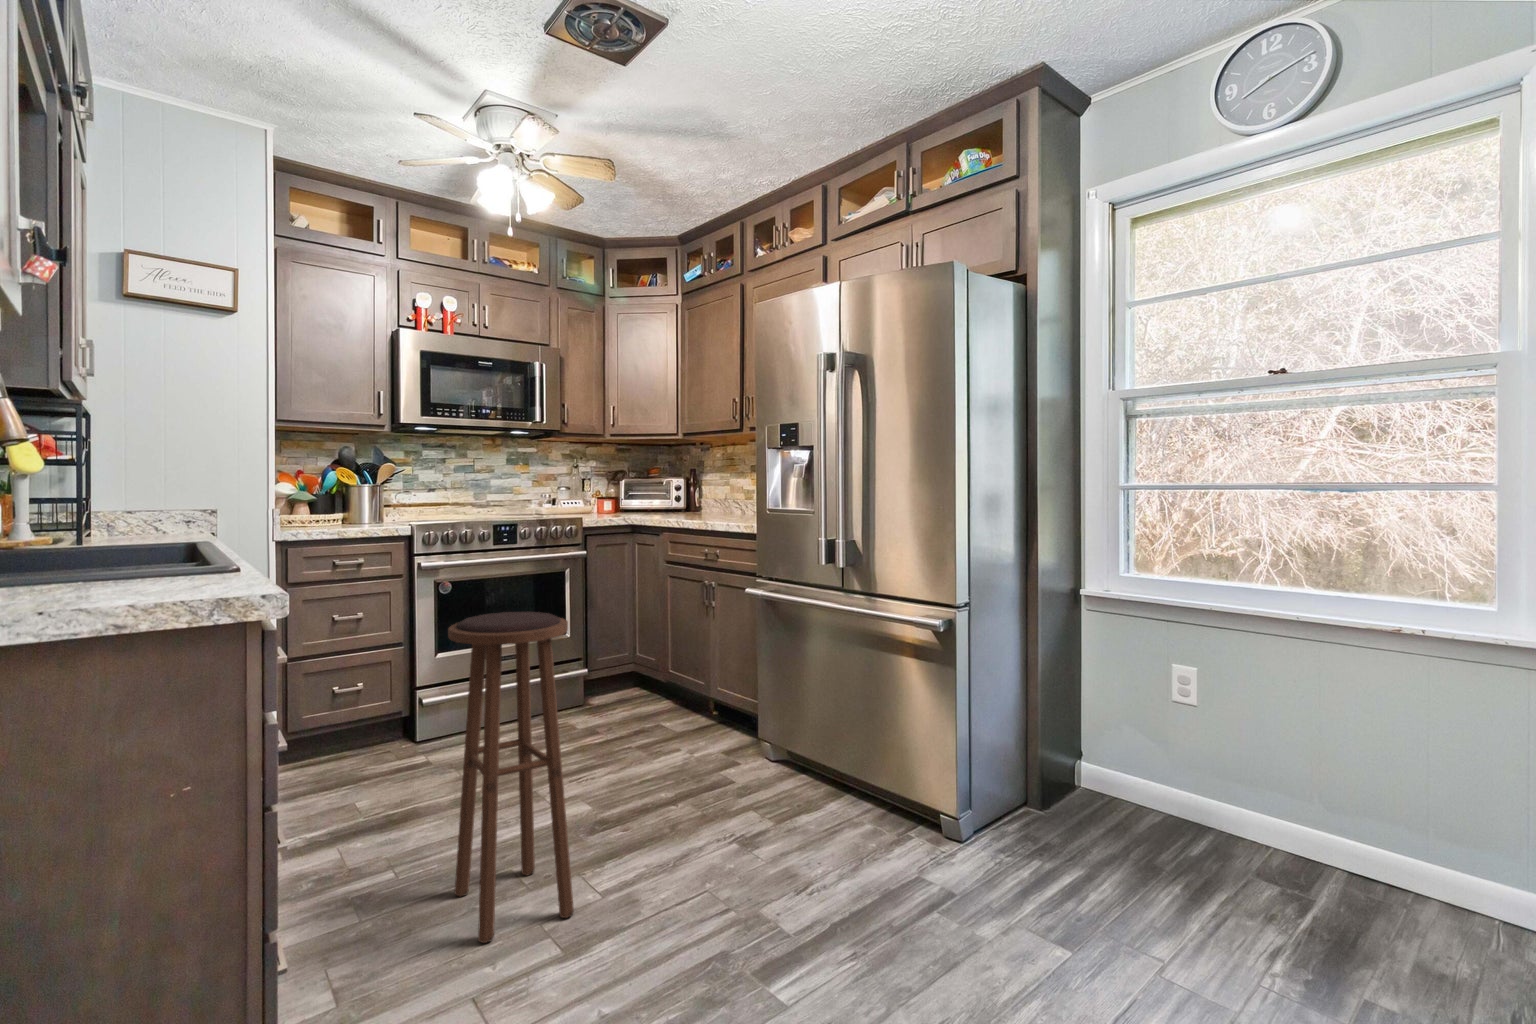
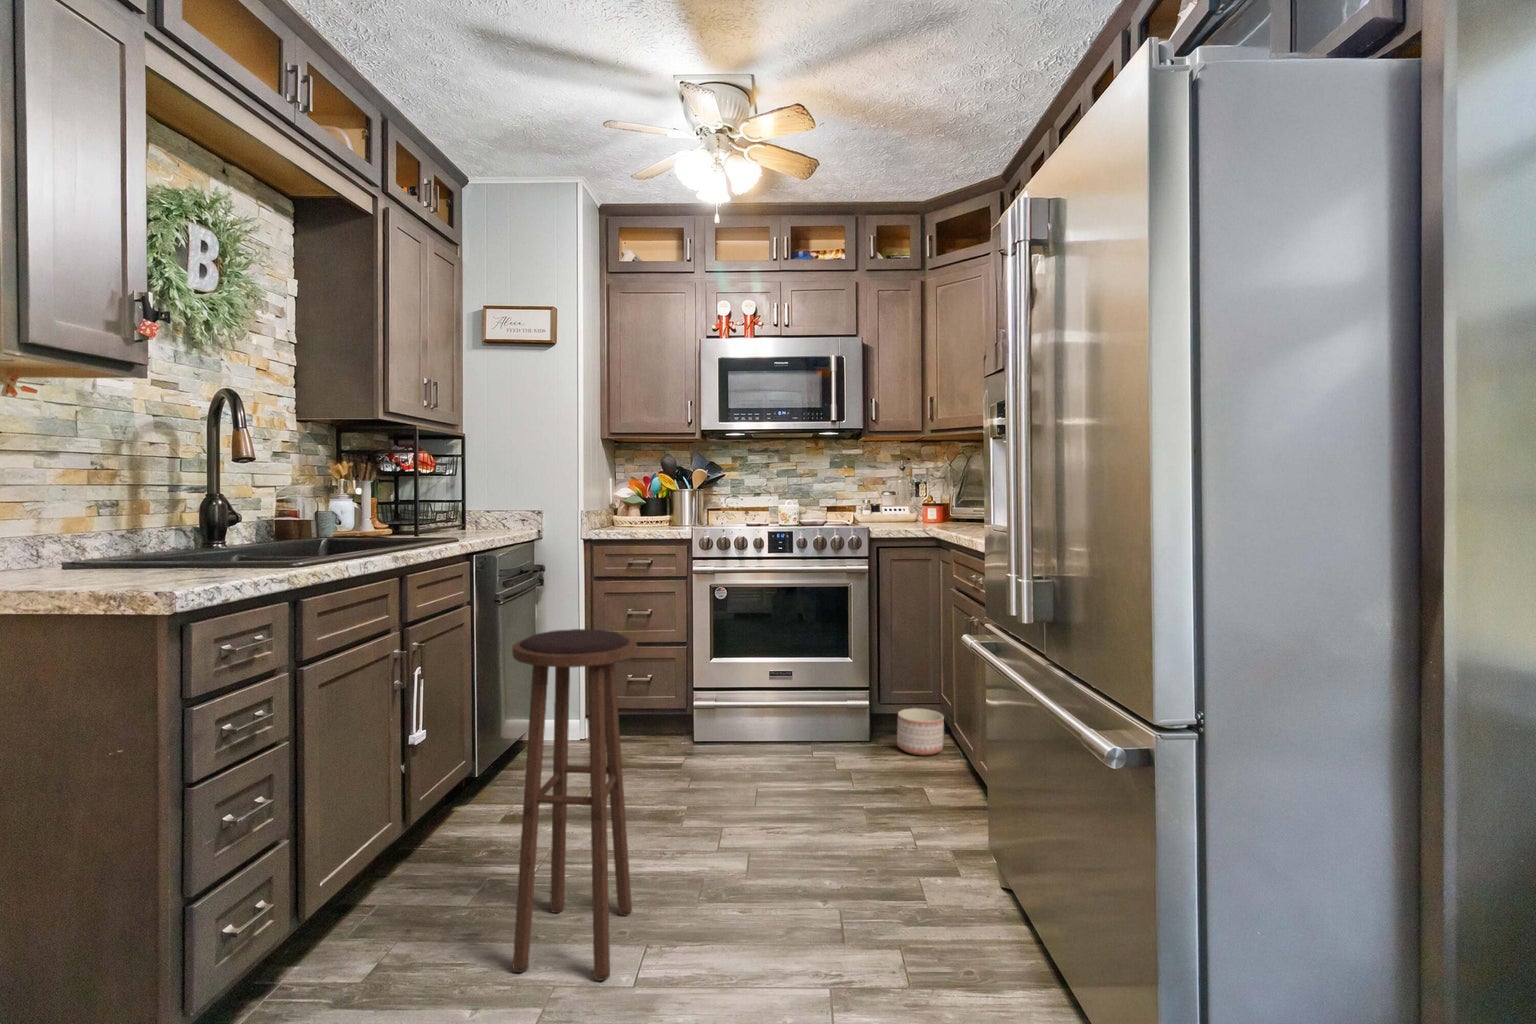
planter: none [612,669,652,707] -> present [897,708,944,756]

